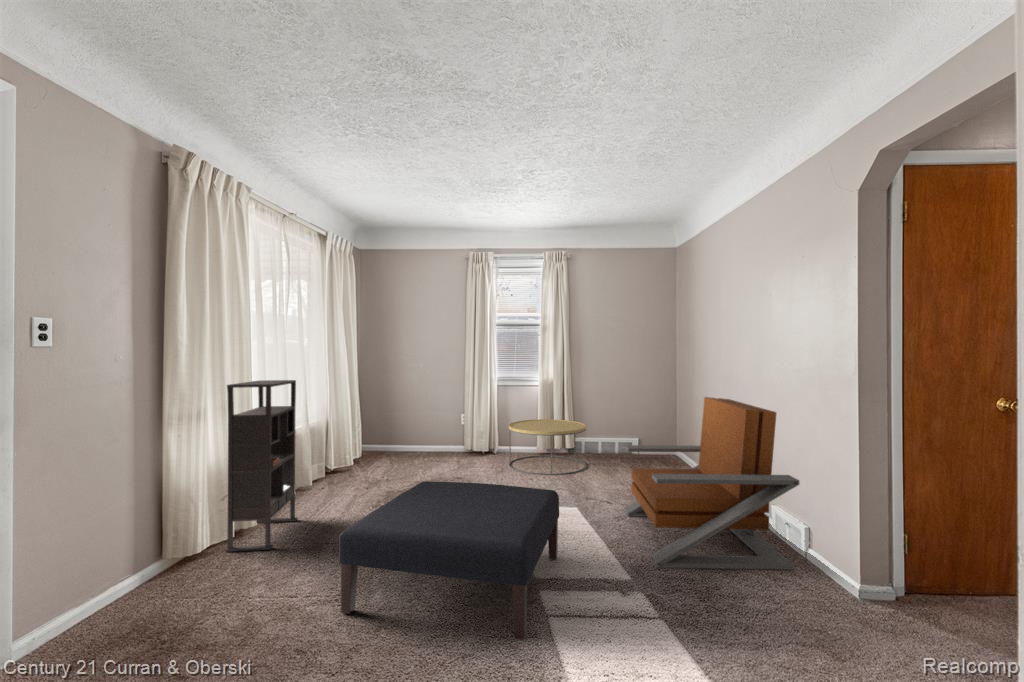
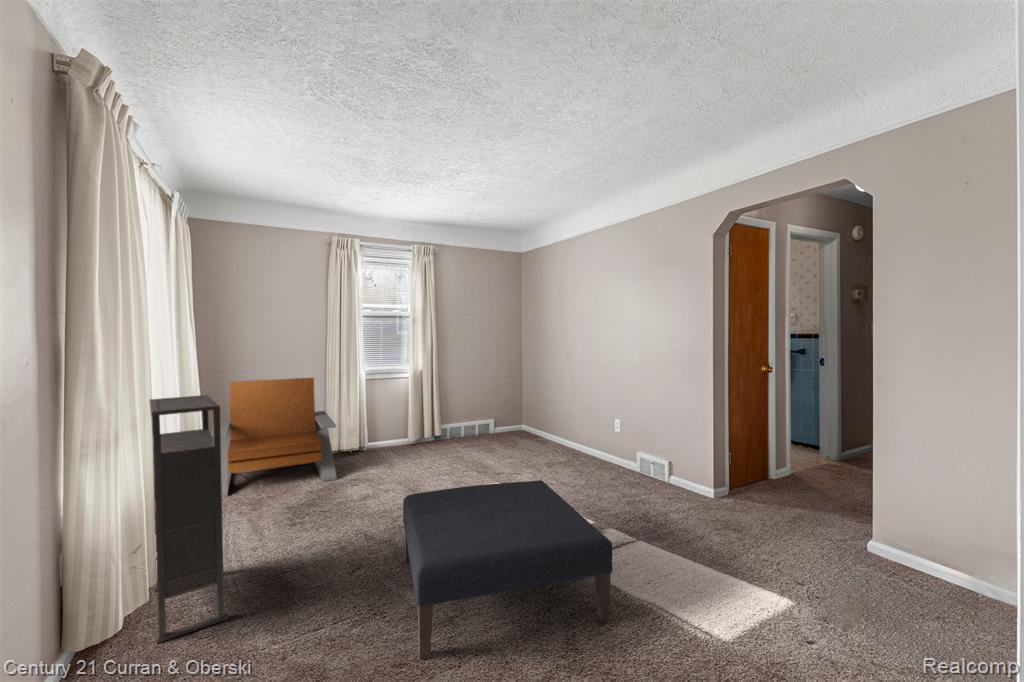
lounge chair: present [625,397,800,570] -> present [211,378,337,497]
coffee table: present [509,419,586,475] -> none [390,410,466,466]

